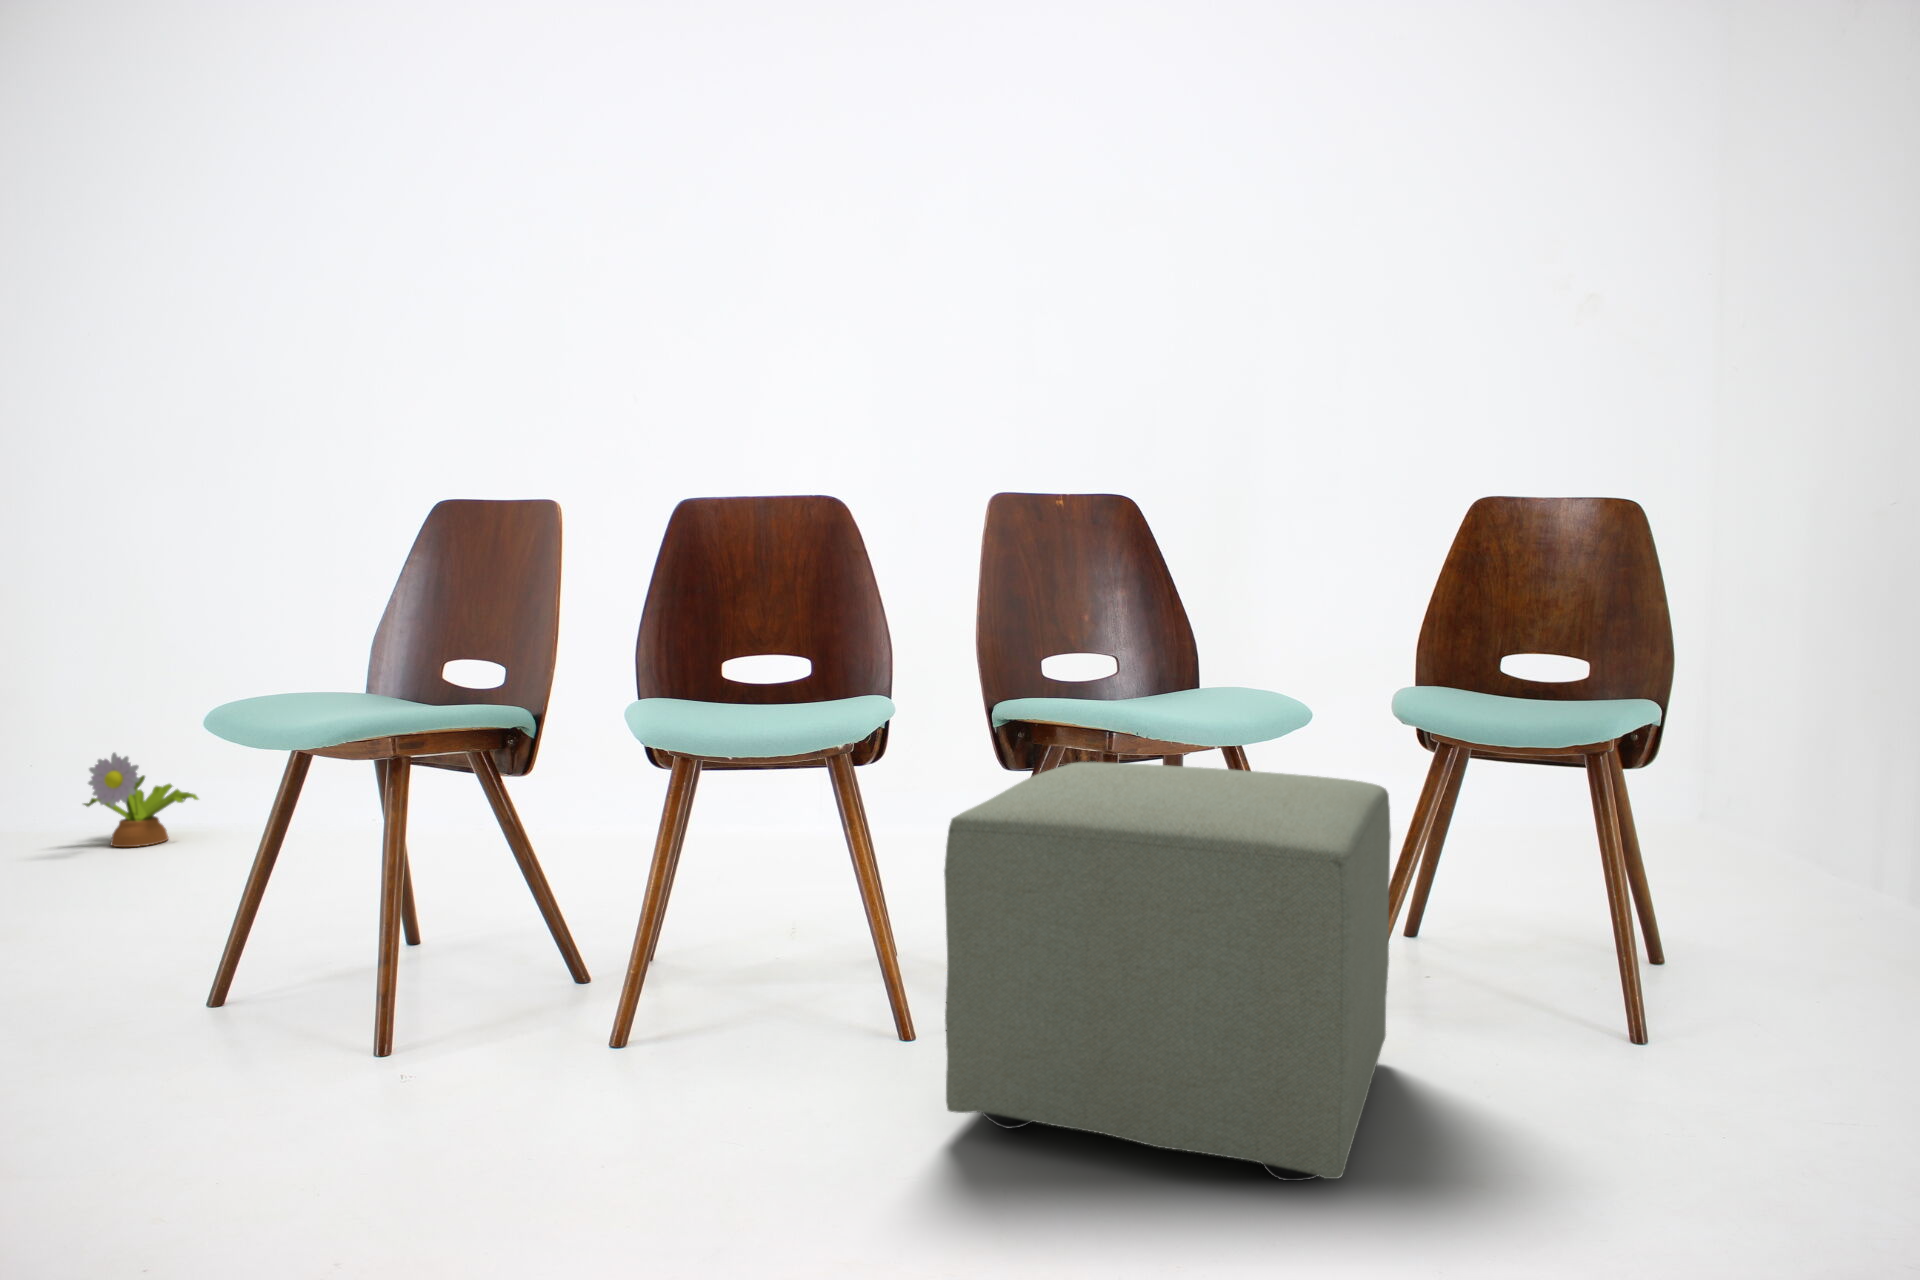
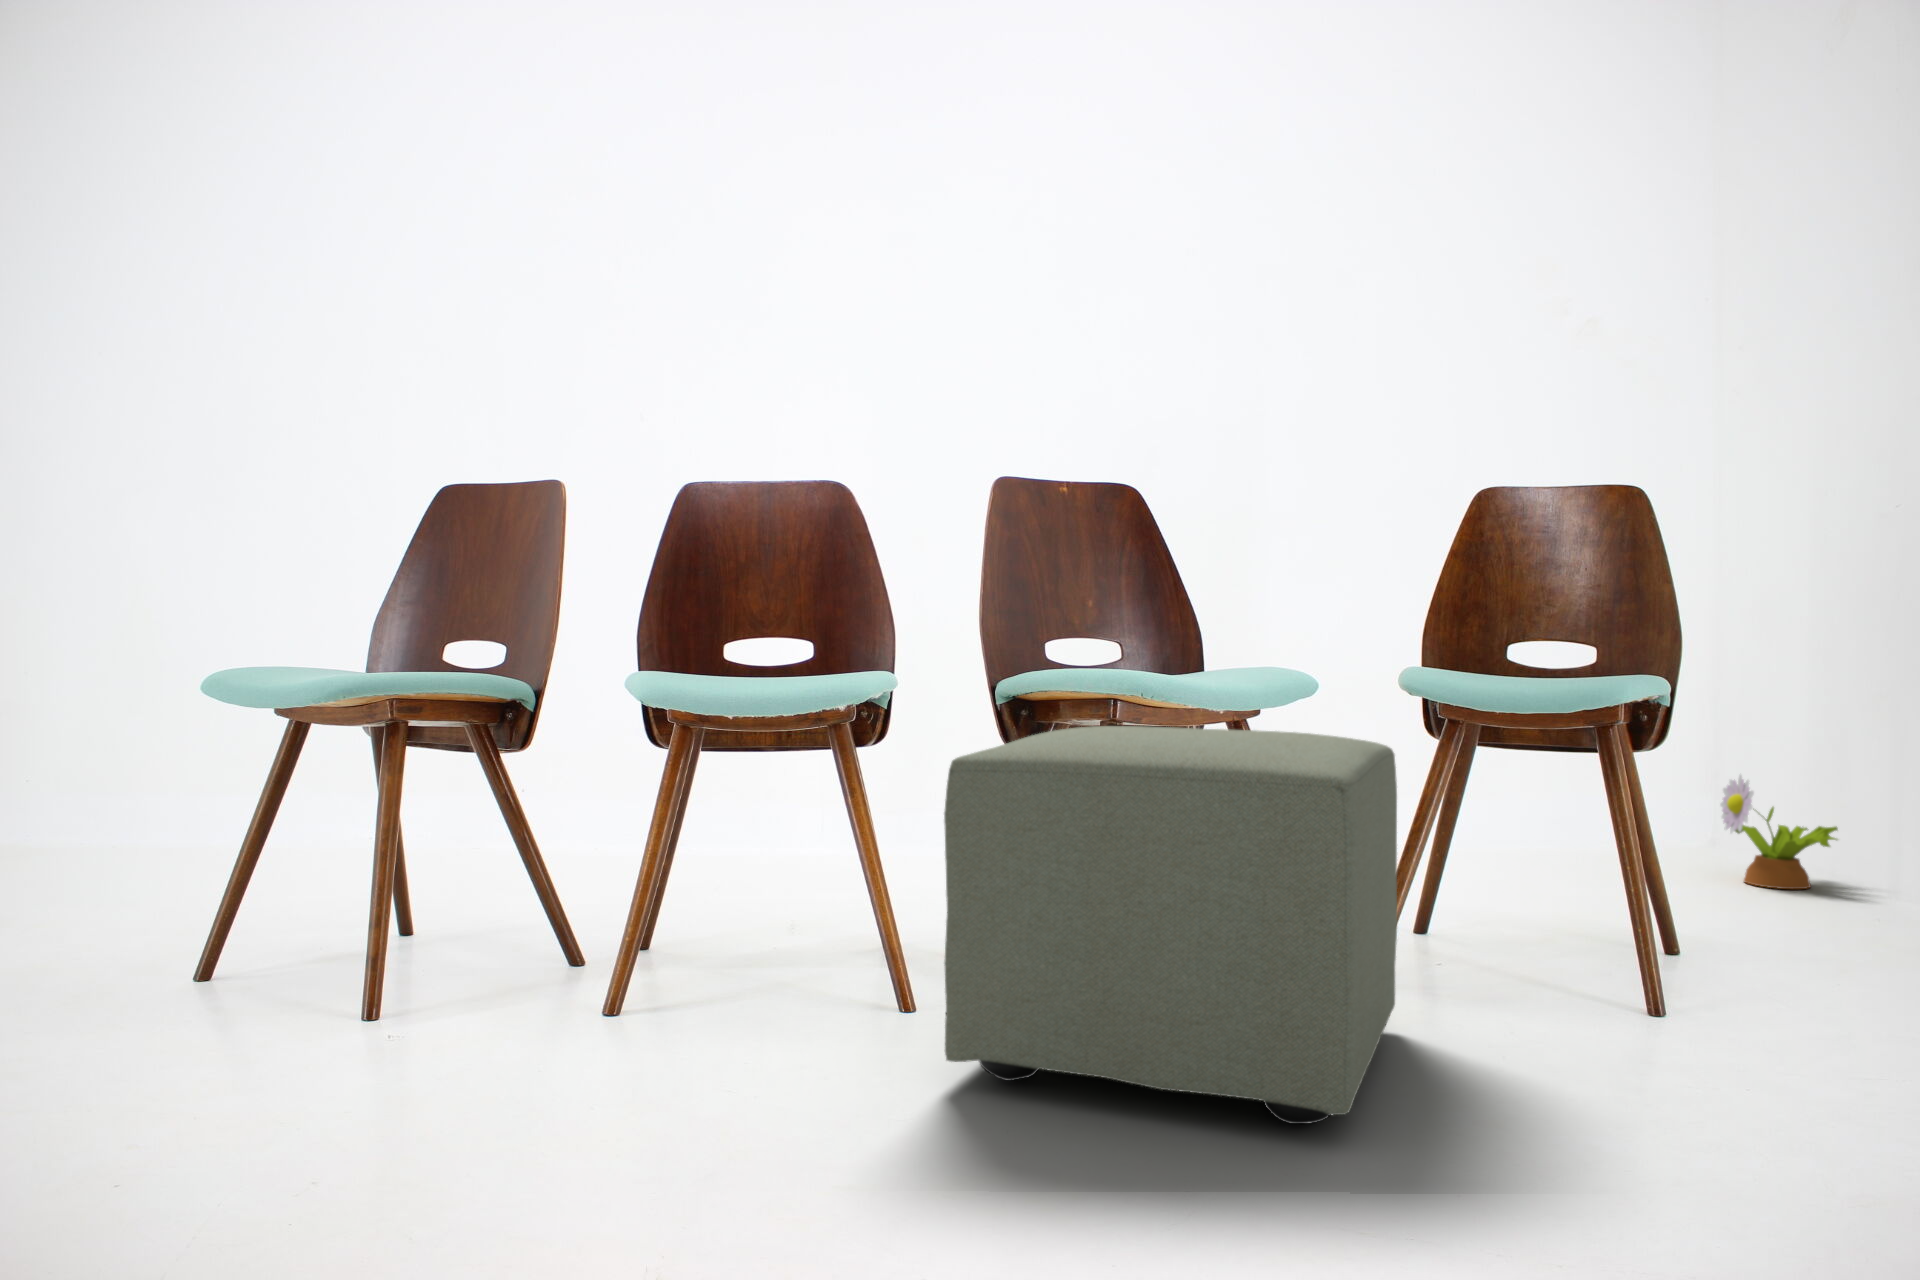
decorative plant: present [84,753,198,847] -> present [1720,775,1838,889]

